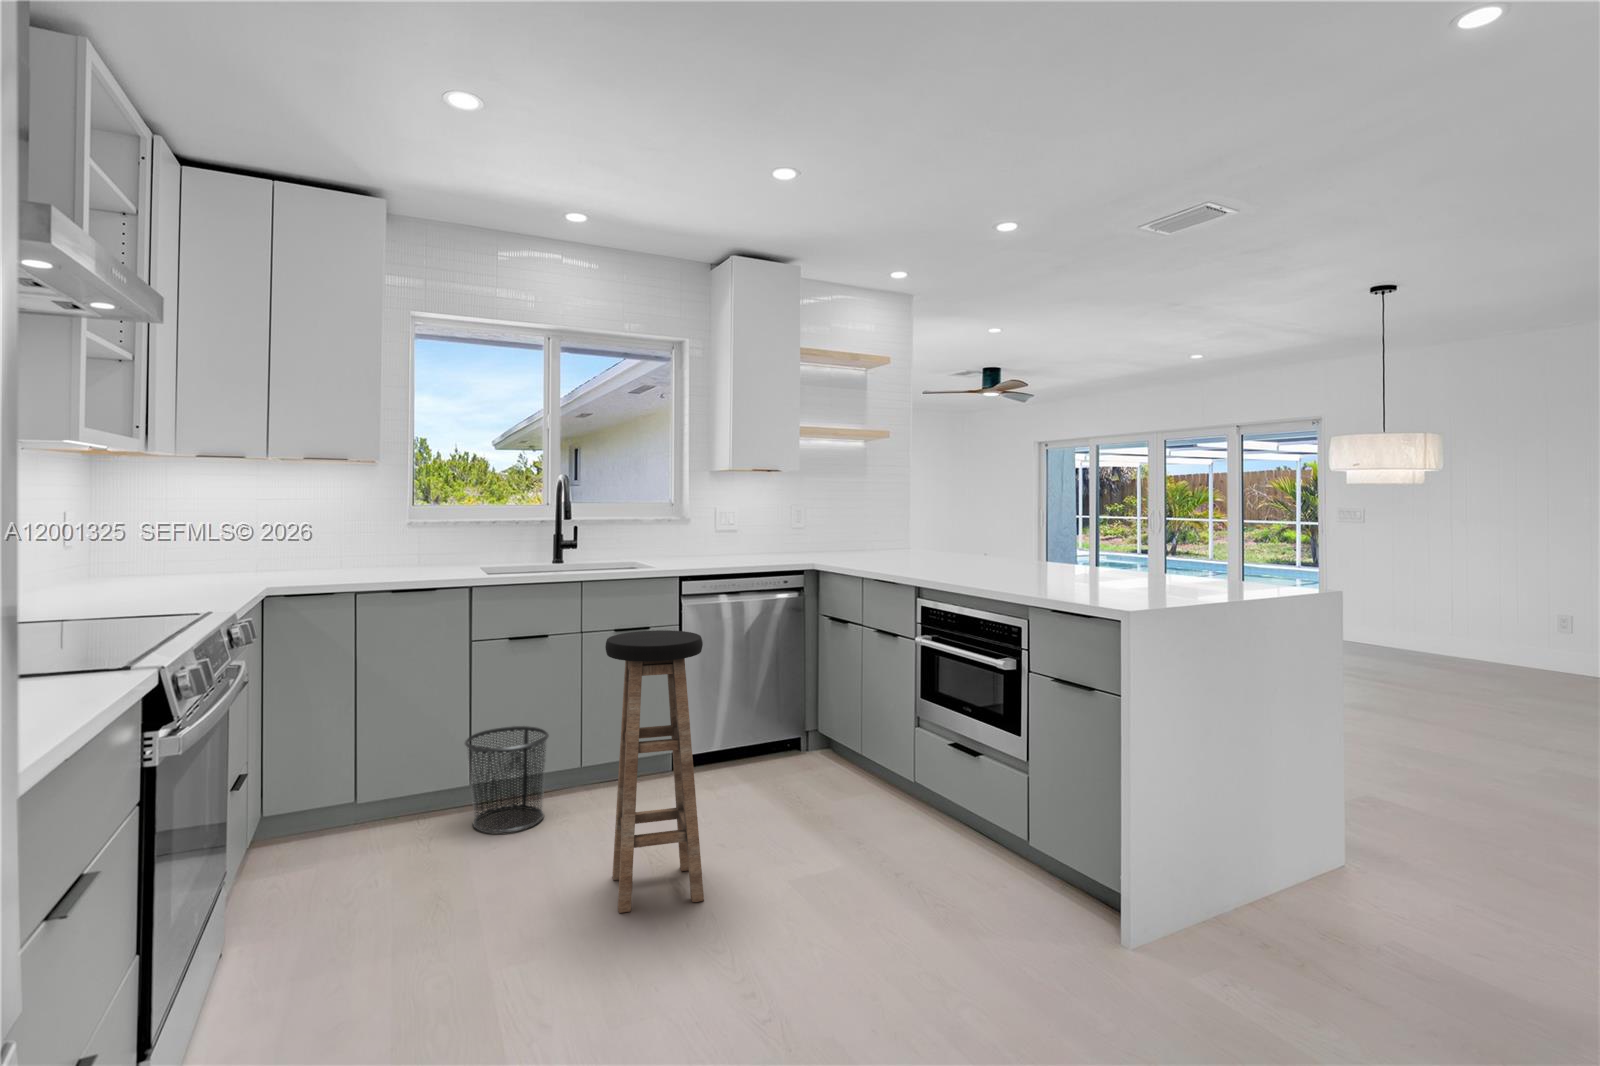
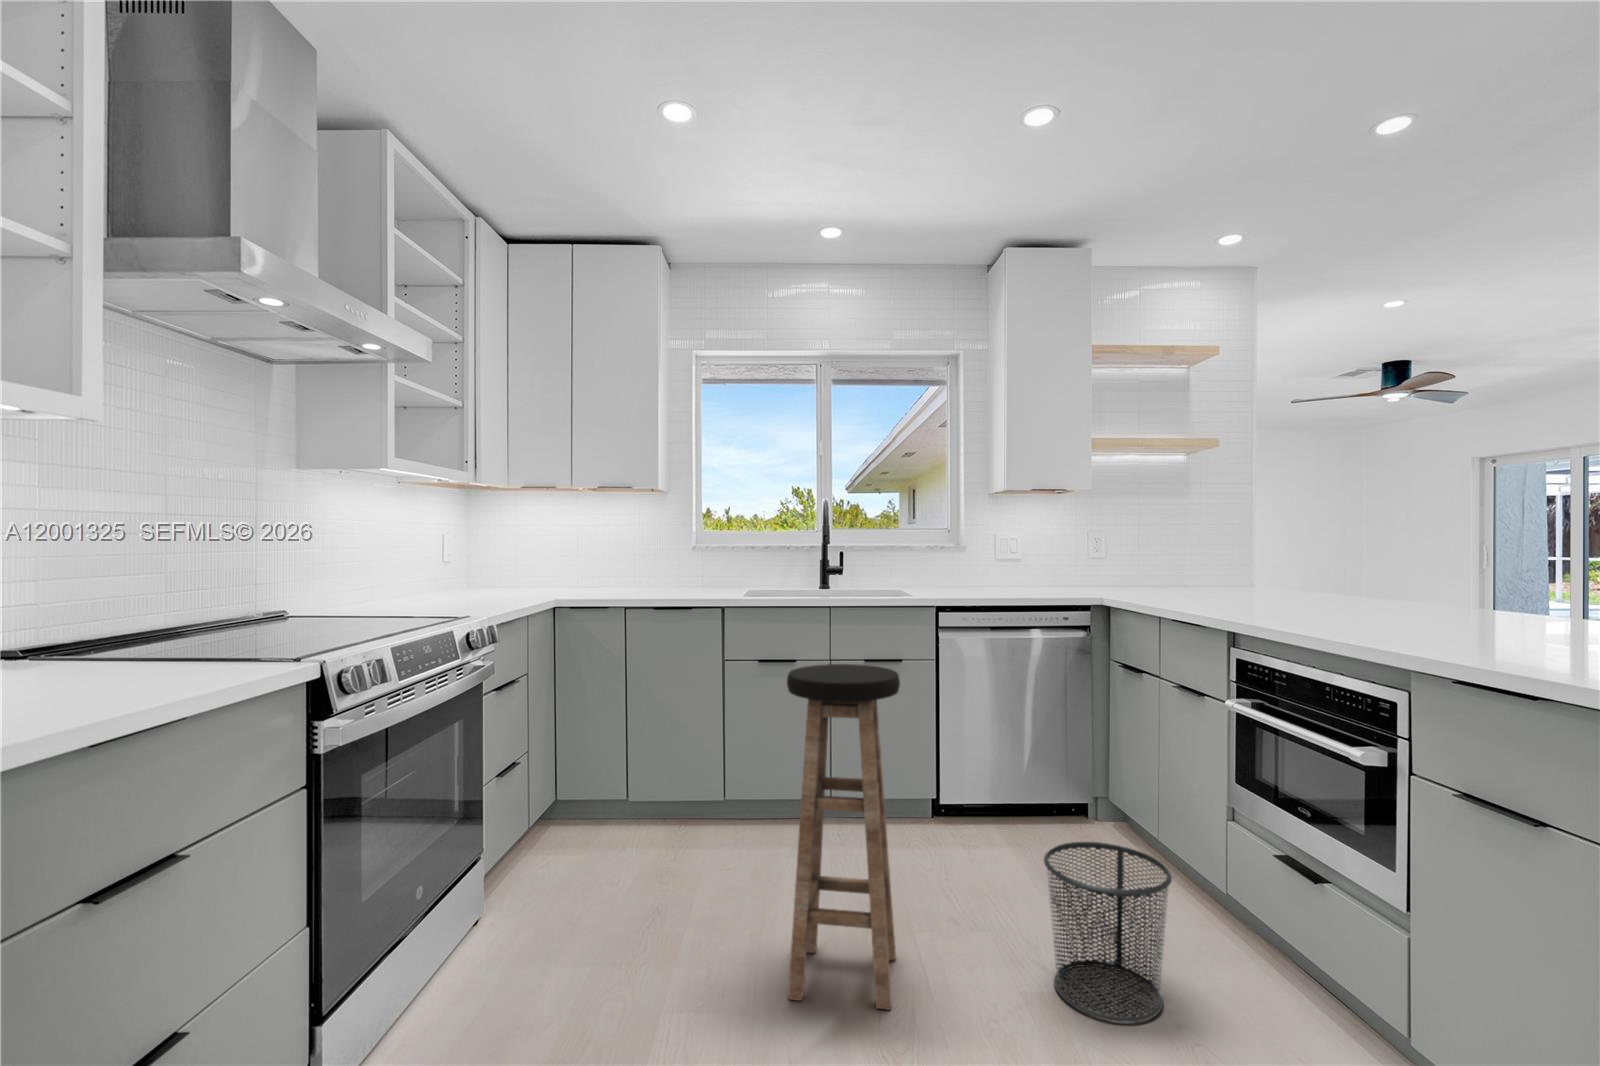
waste bin: present [465,726,549,833] -> present [1044,842,1172,1023]

